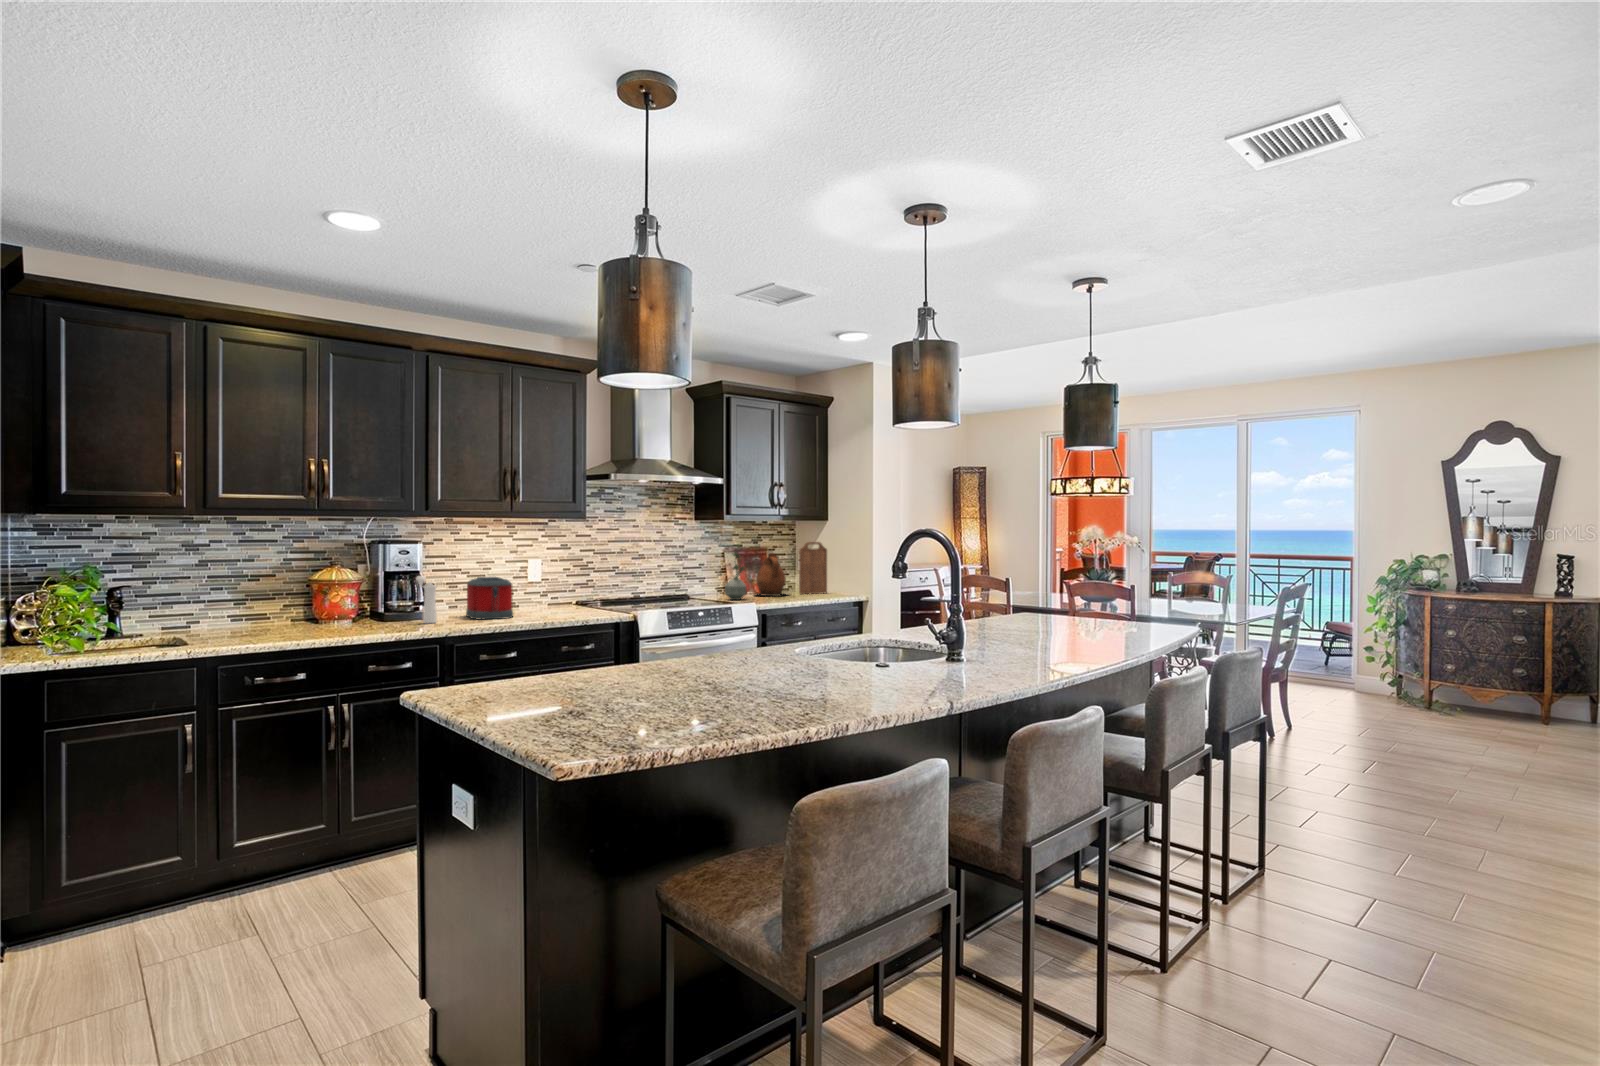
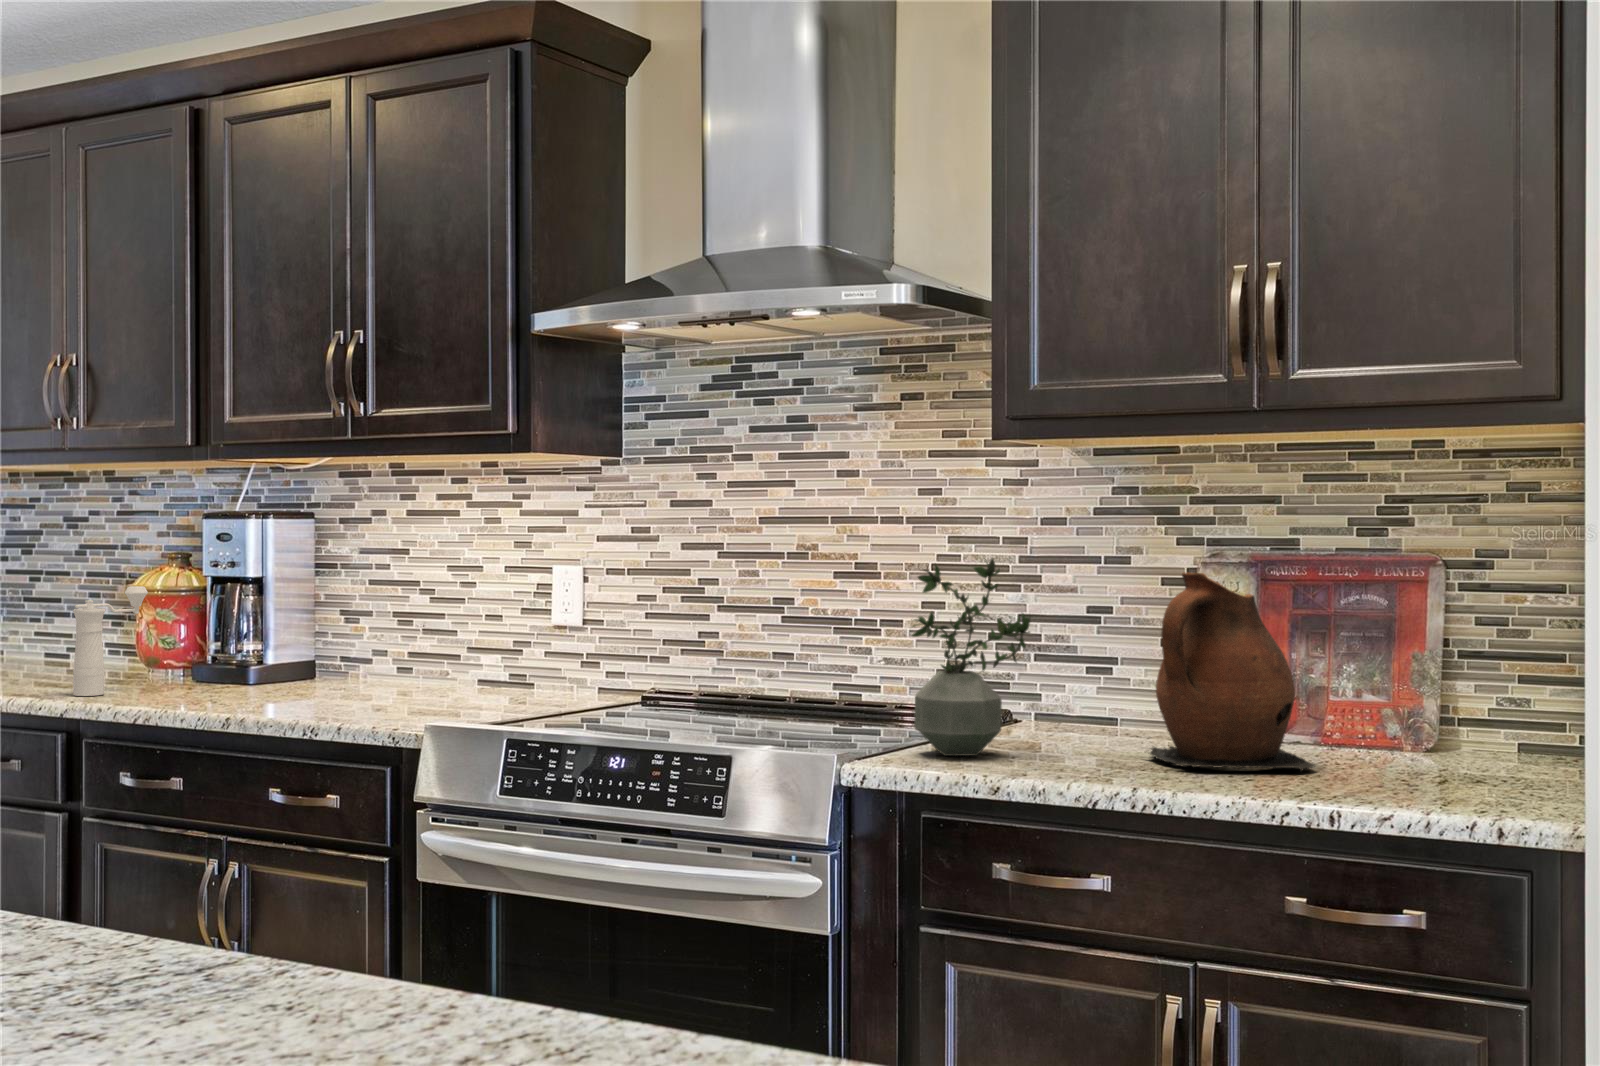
cutting board: present [799,542,827,594] -> none [1367,524,1524,796]
toaster: present [466,577,513,619] -> none [163,599,328,707]

